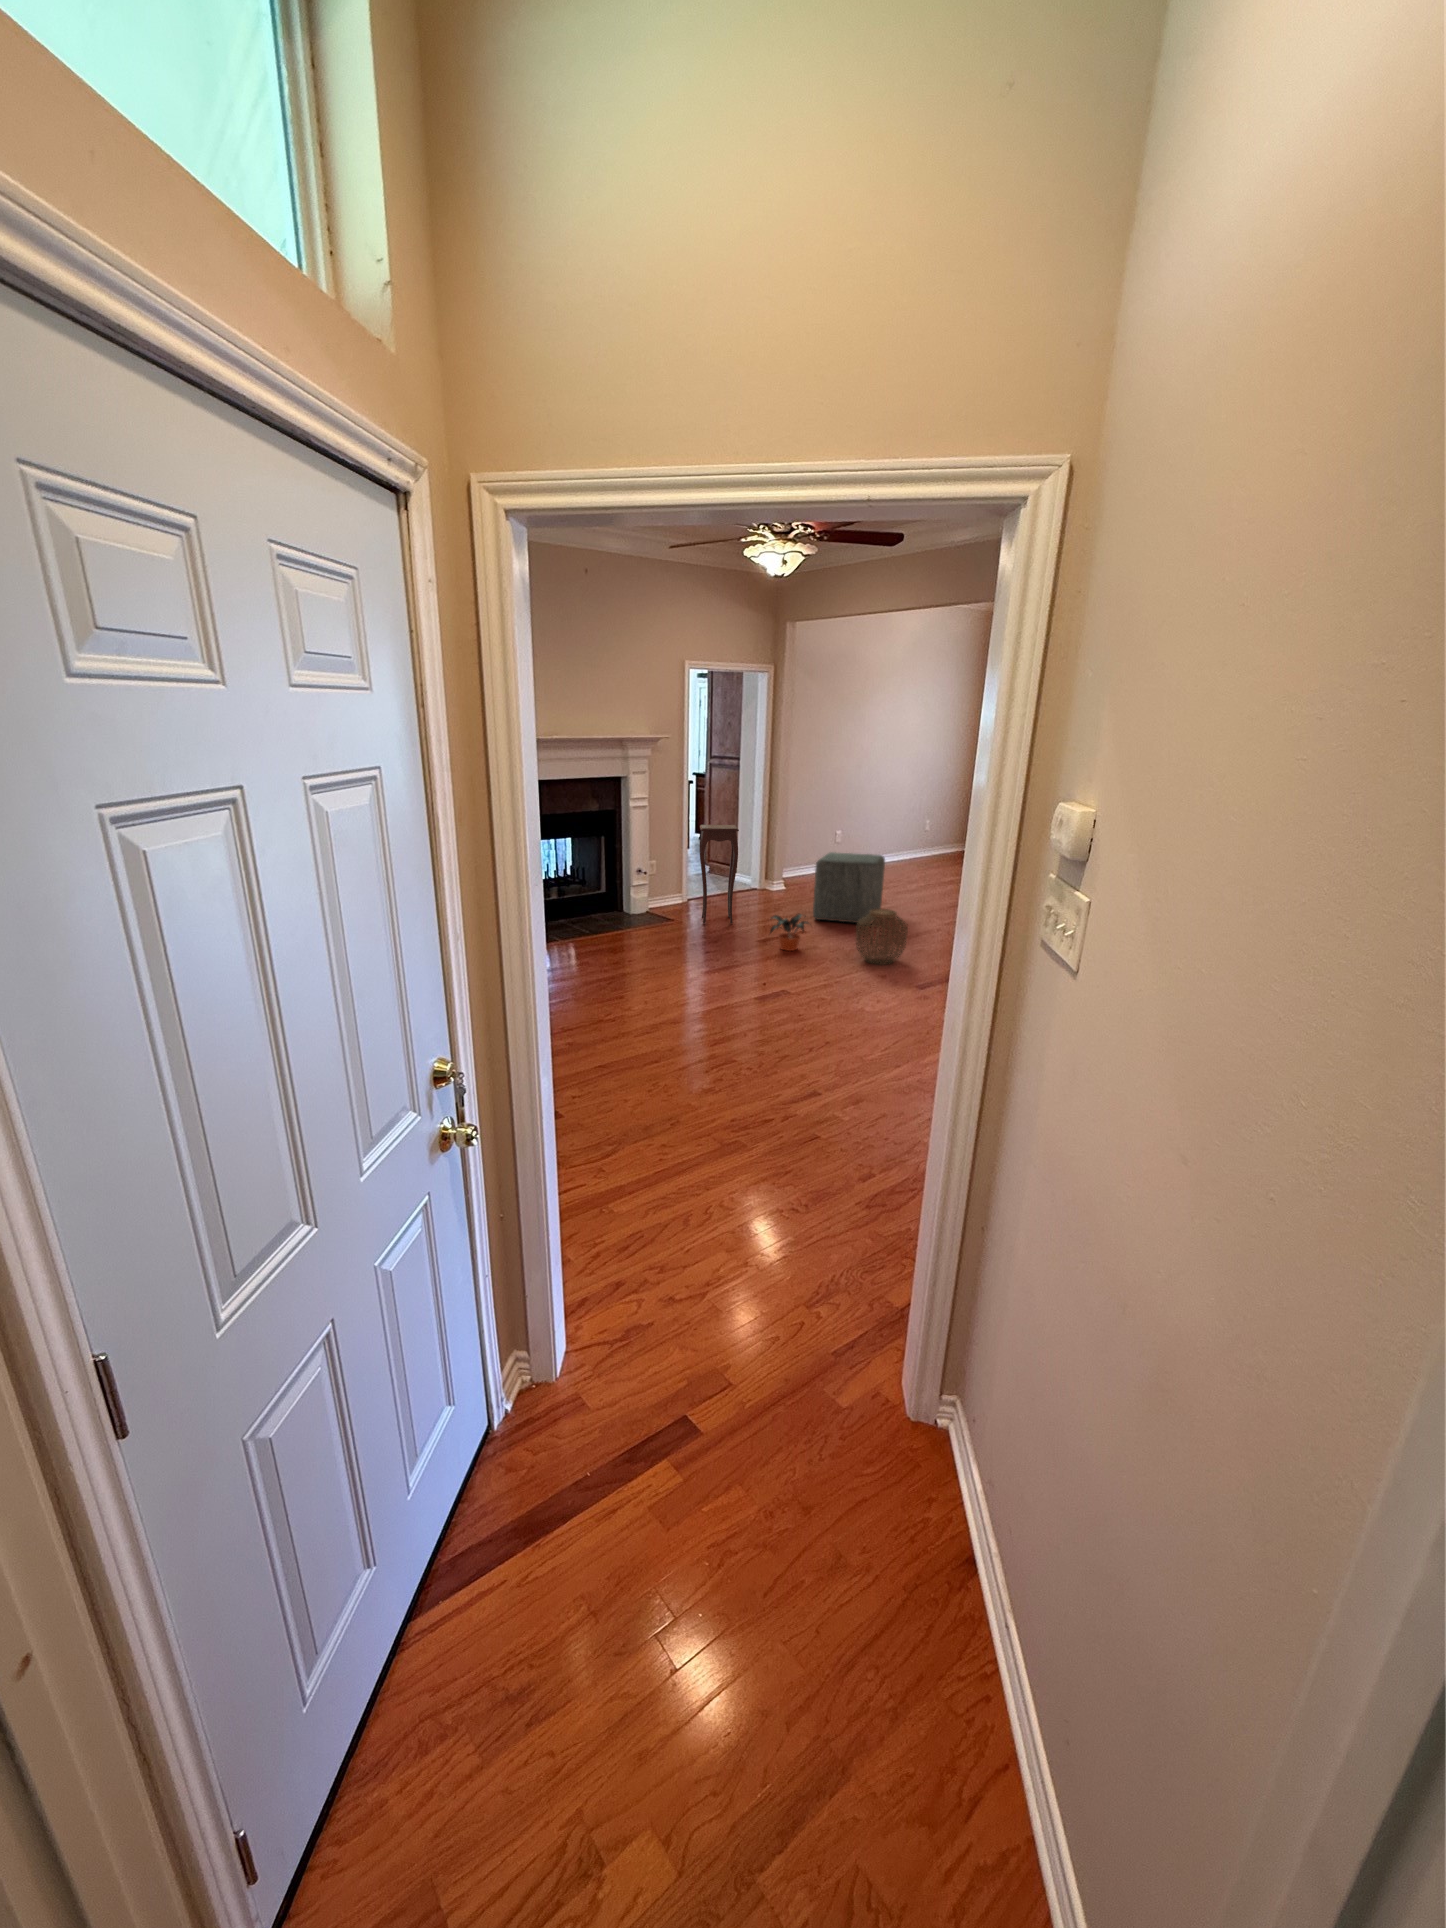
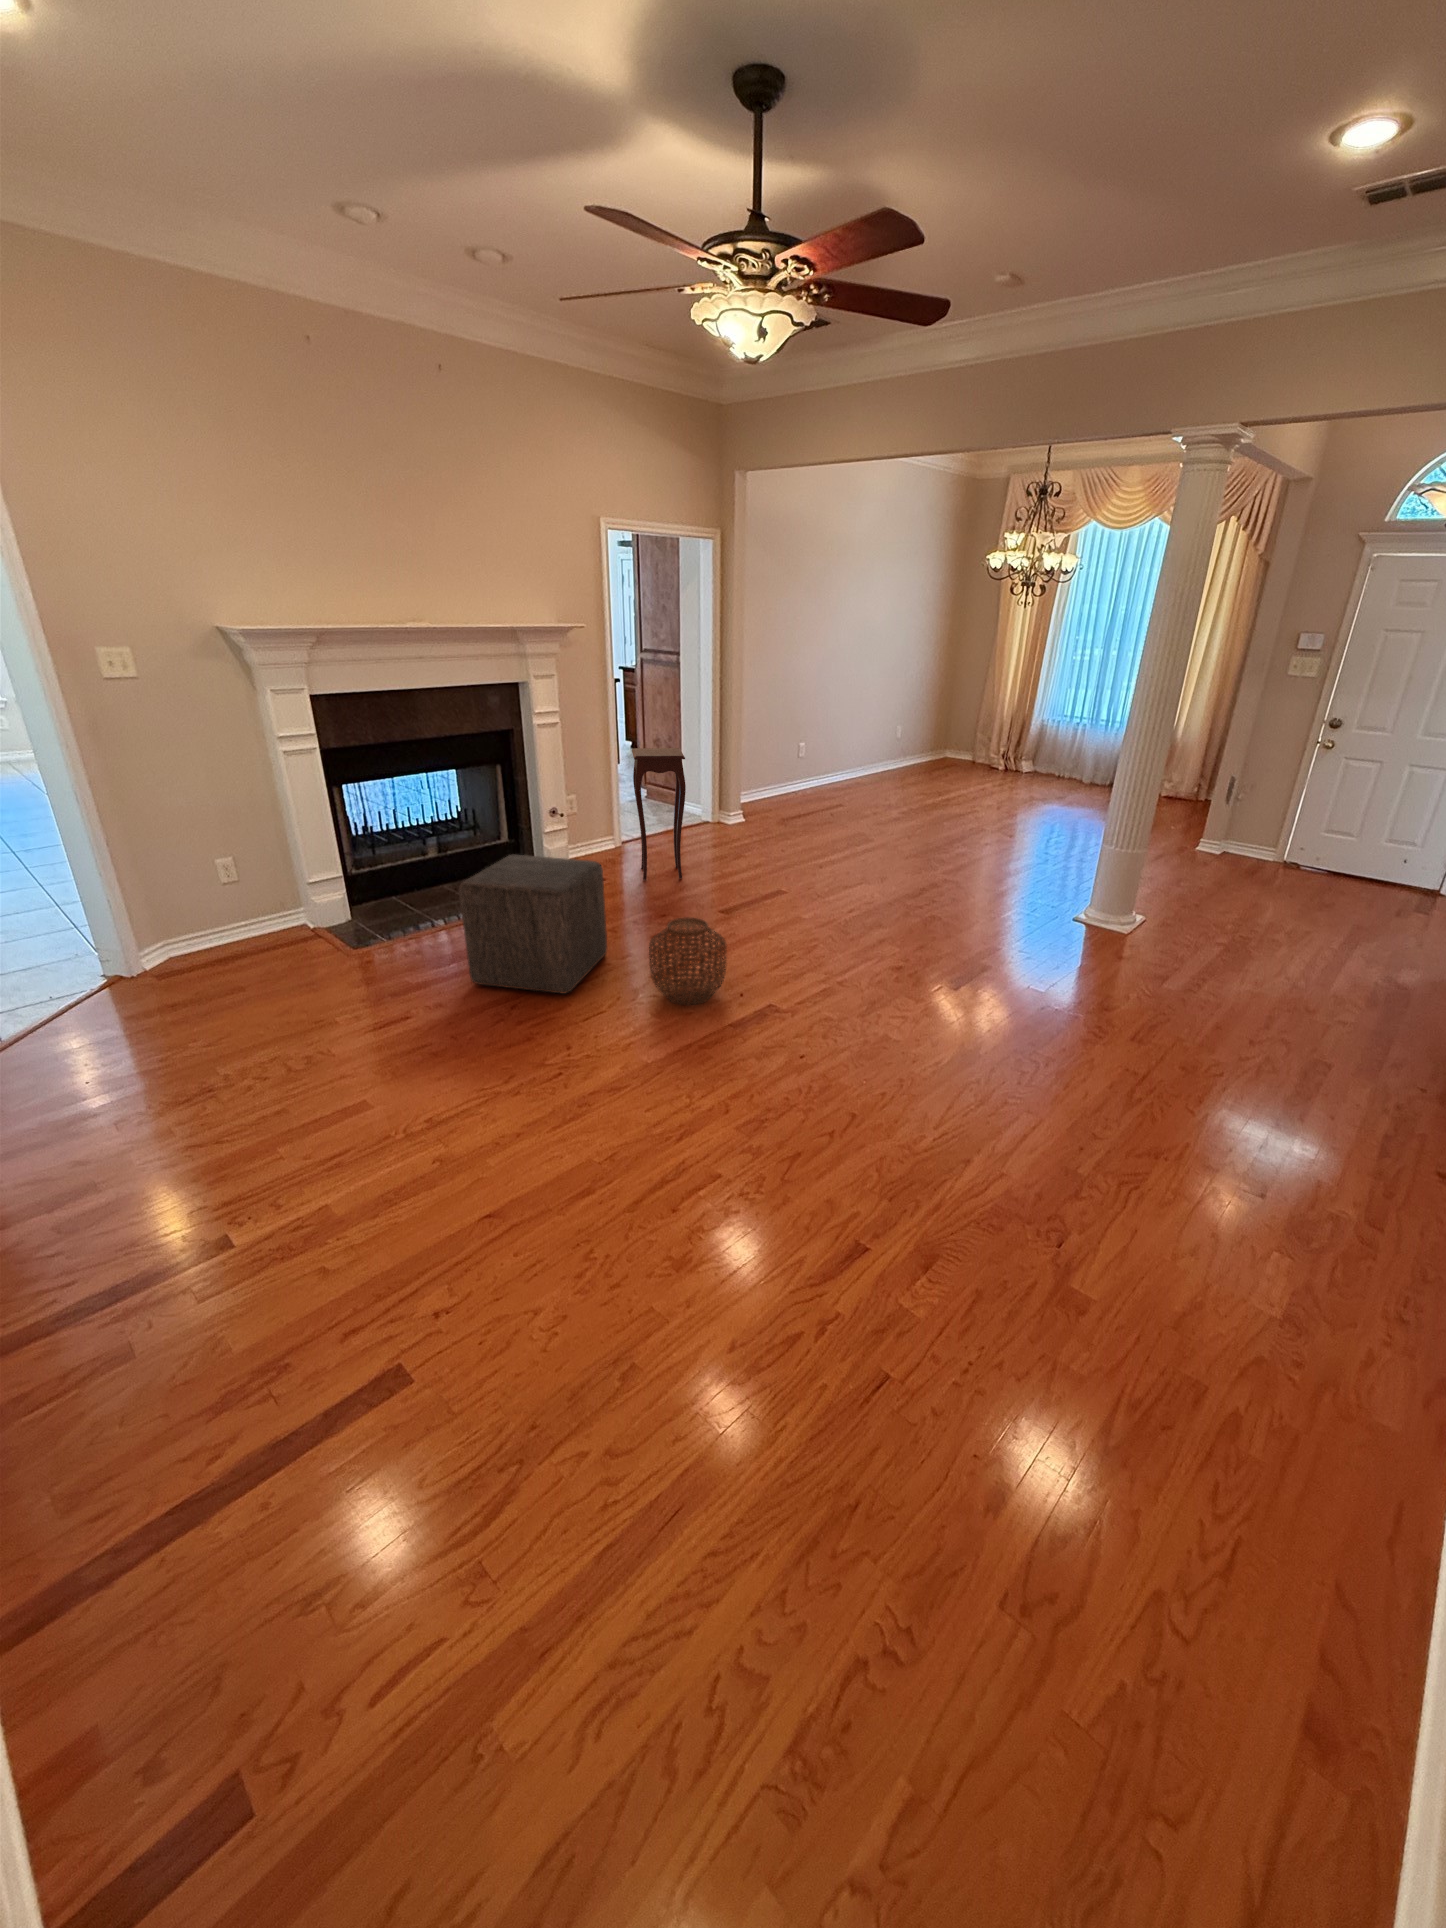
ottoman: present [813,852,885,923] -> present [459,855,607,993]
woven basket: present [856,909,908,965] -> present [649,917,727,1005]
potted plant: present [770,914,809,951] -> none [729,872,788,923]

